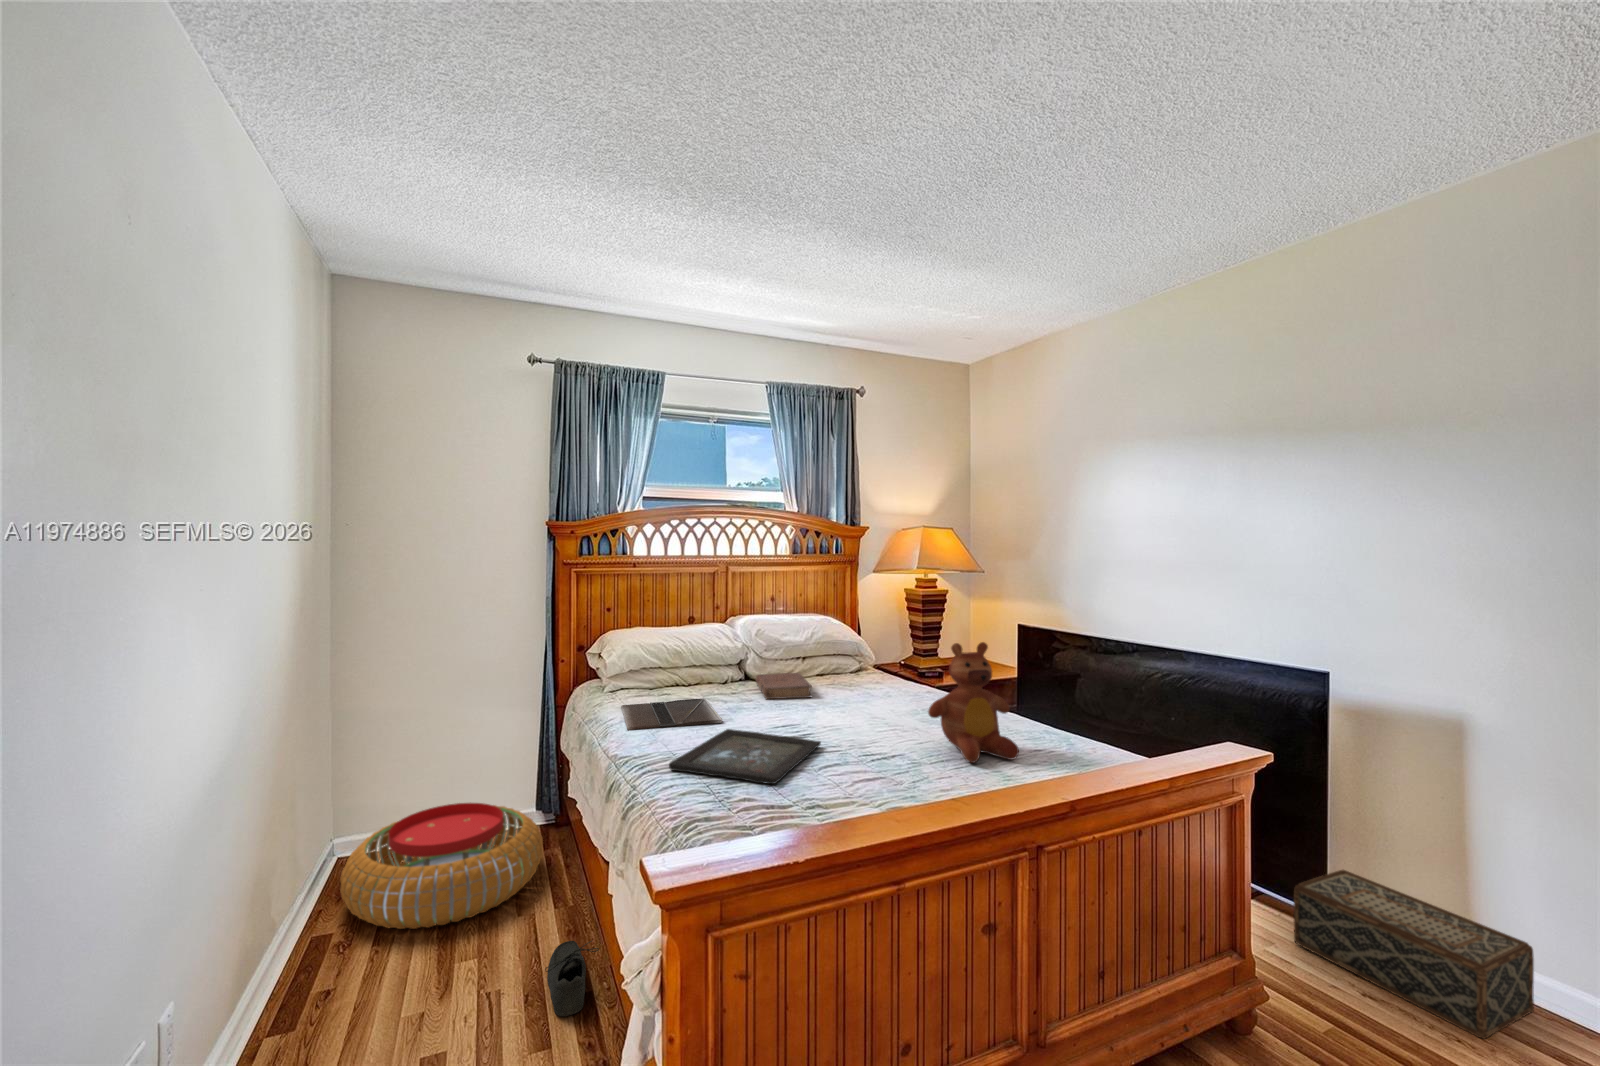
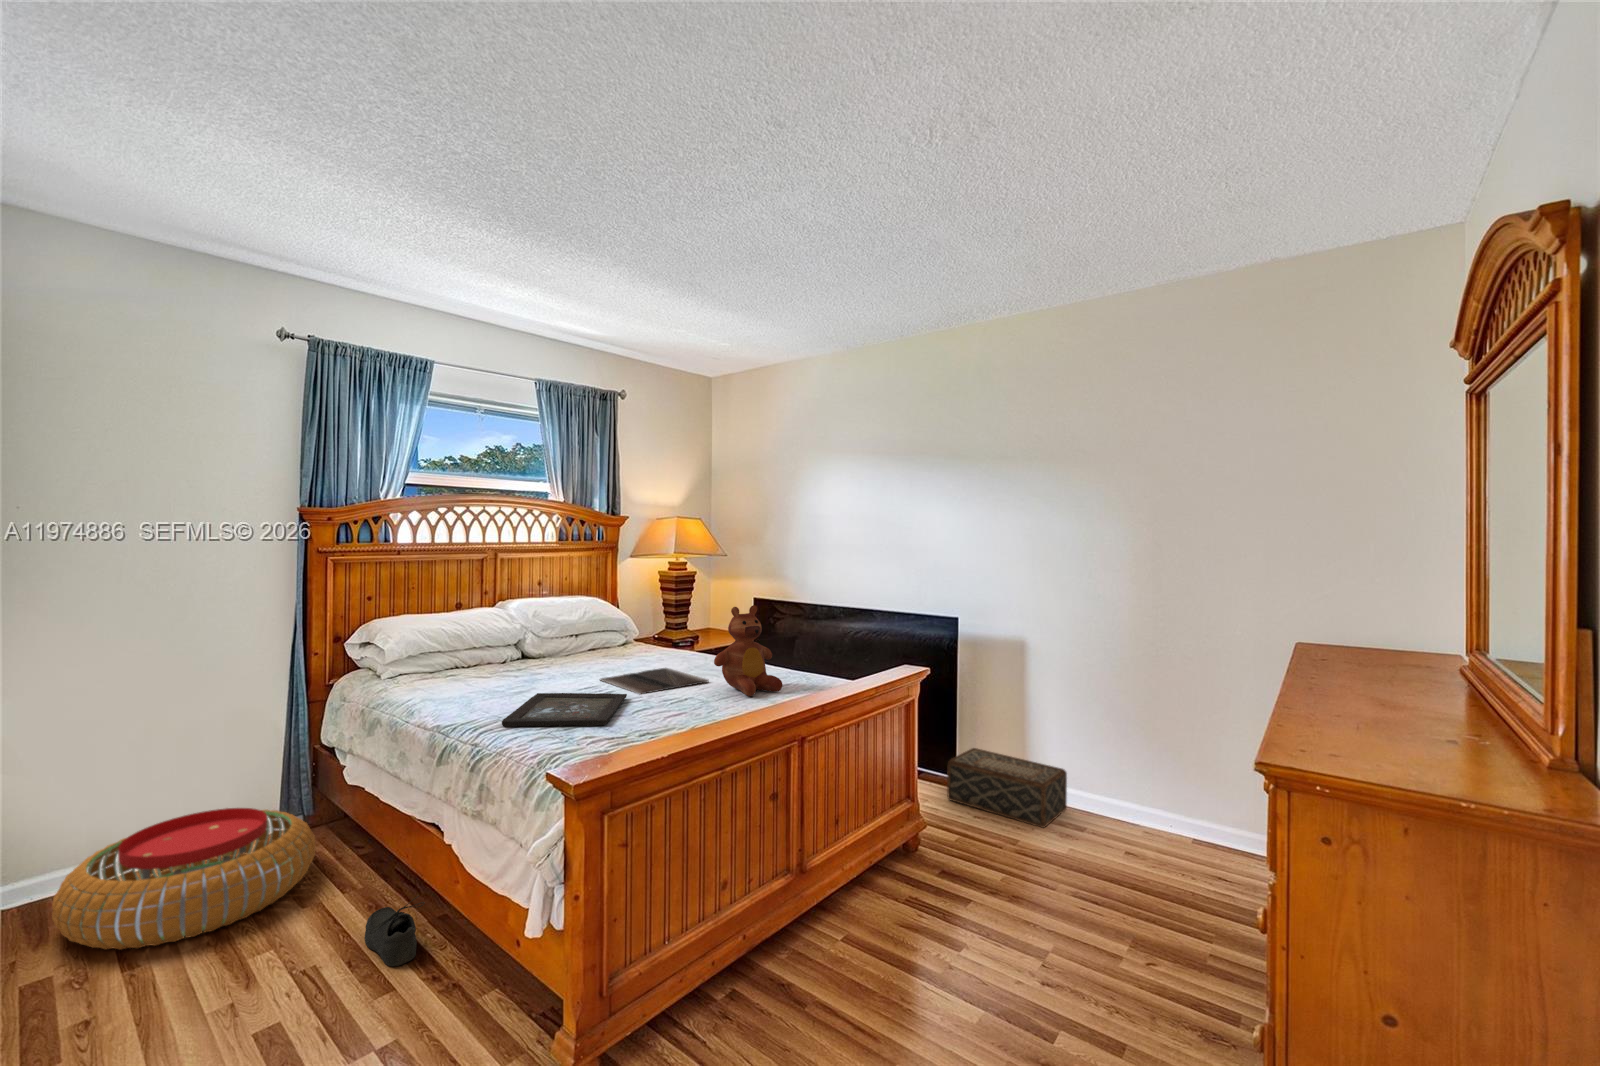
book: present [756,673,811,699] -> none [535,648,596,672]
laptop: present [621,698,722,730] -> present [600,668,709,694]

